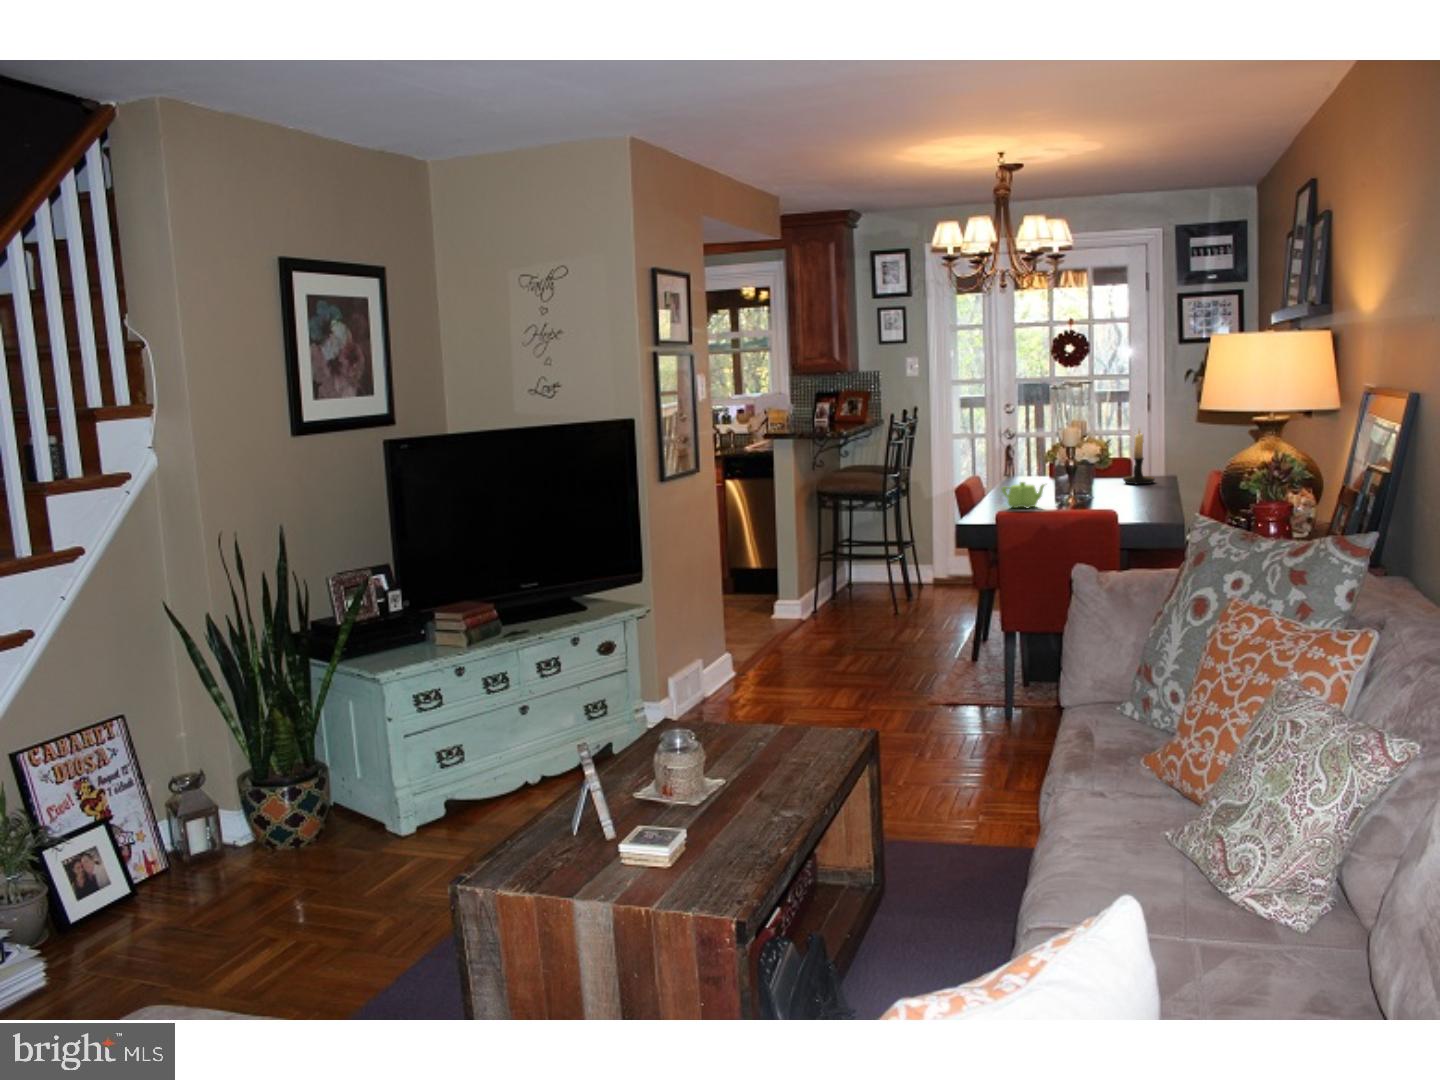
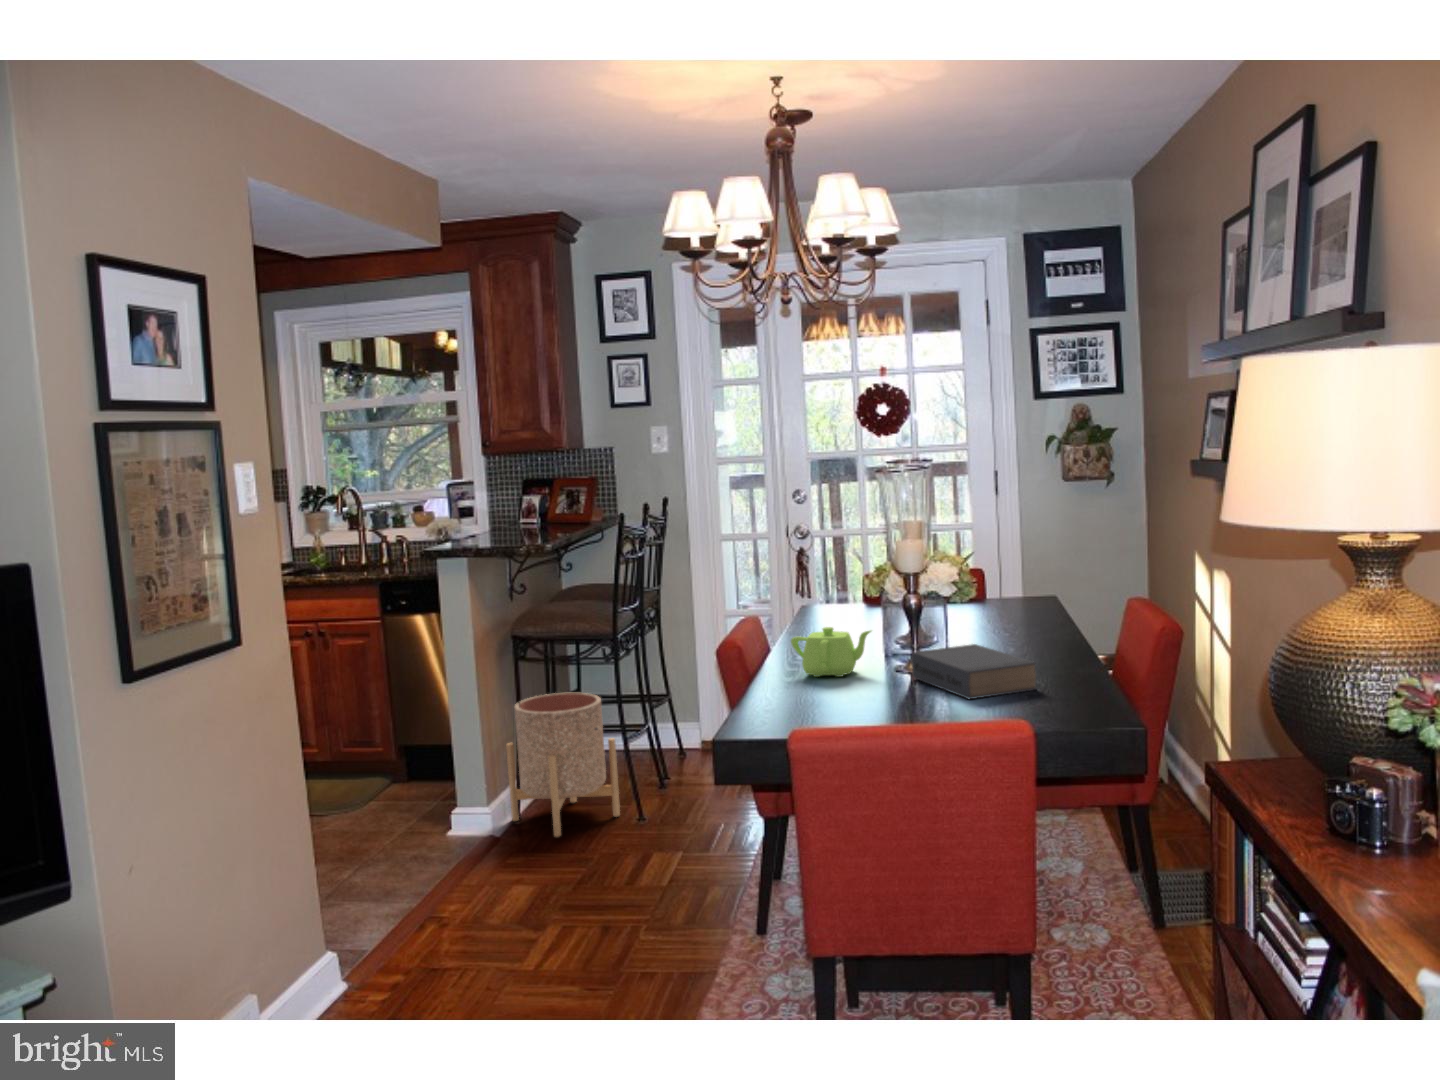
candle holder: present [1123,427,1155,484] -> none [984,519,1035,617]
book: none [1067,492,1133,516] -> present [911,644,1036,699]
planter: none [813,533,884,619] -> present [506,693,620,837]

